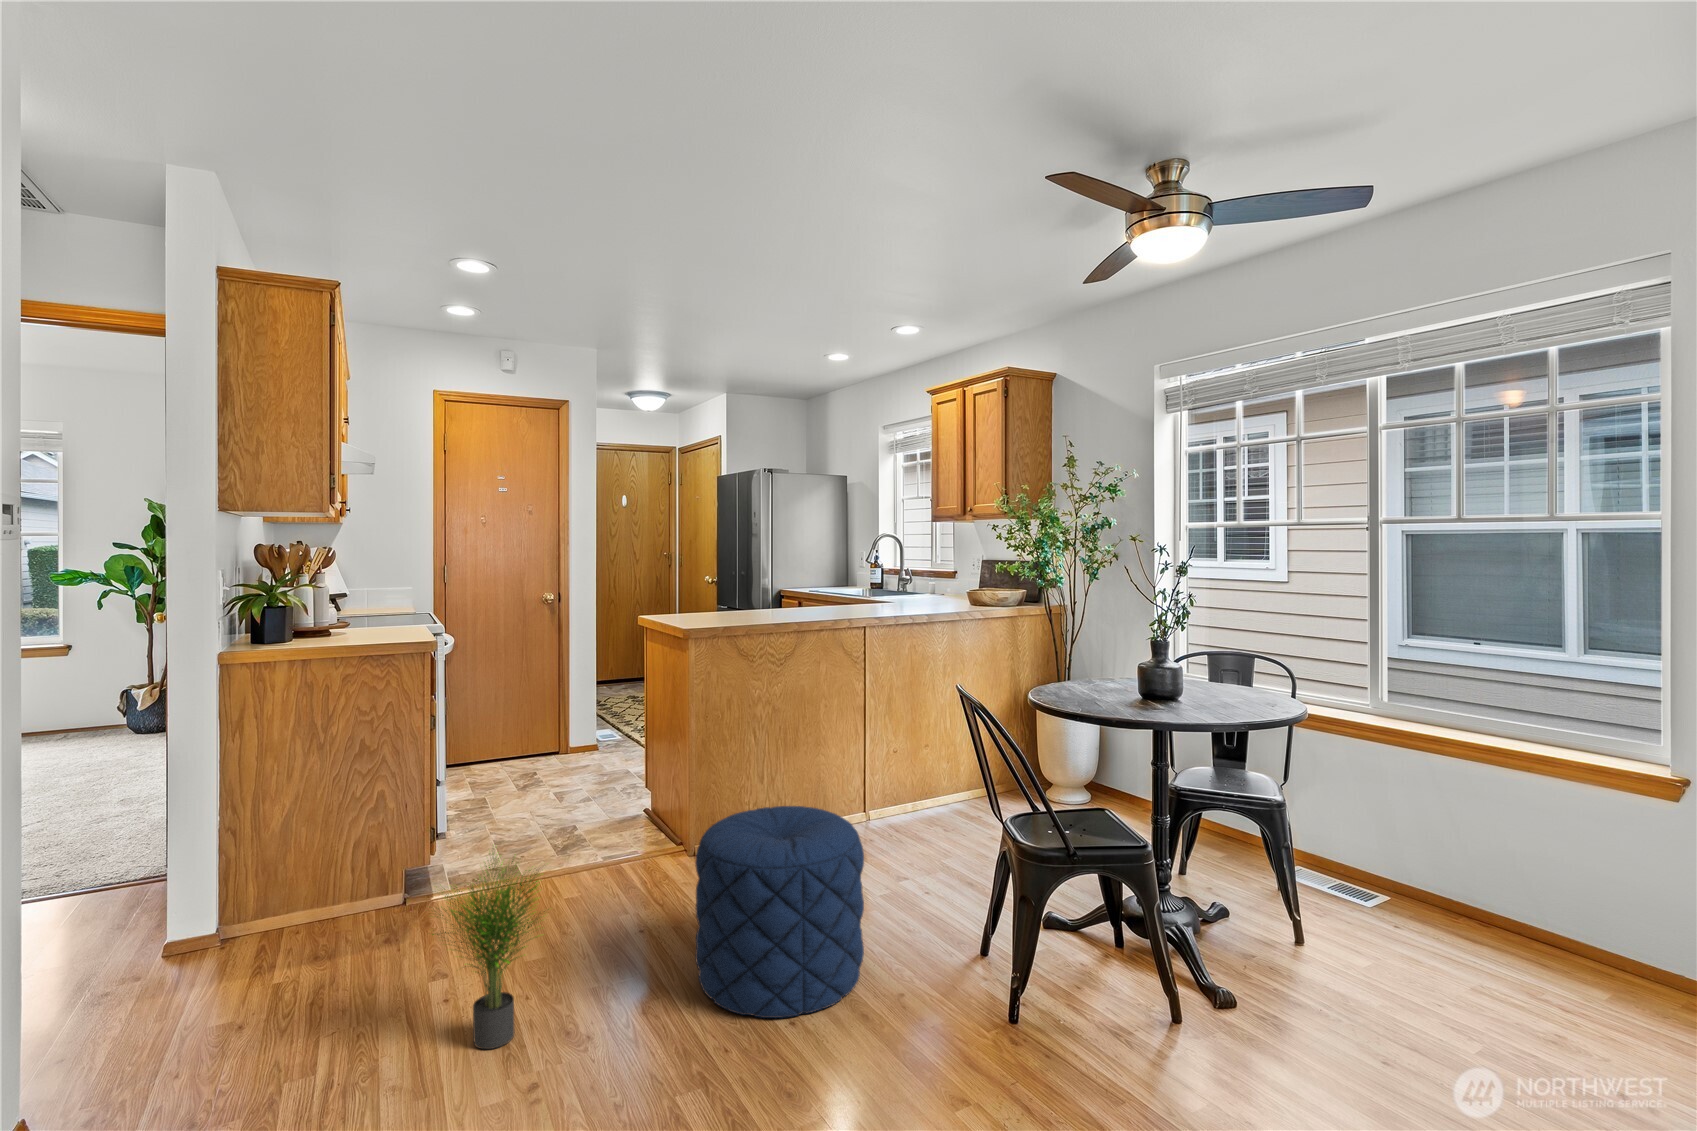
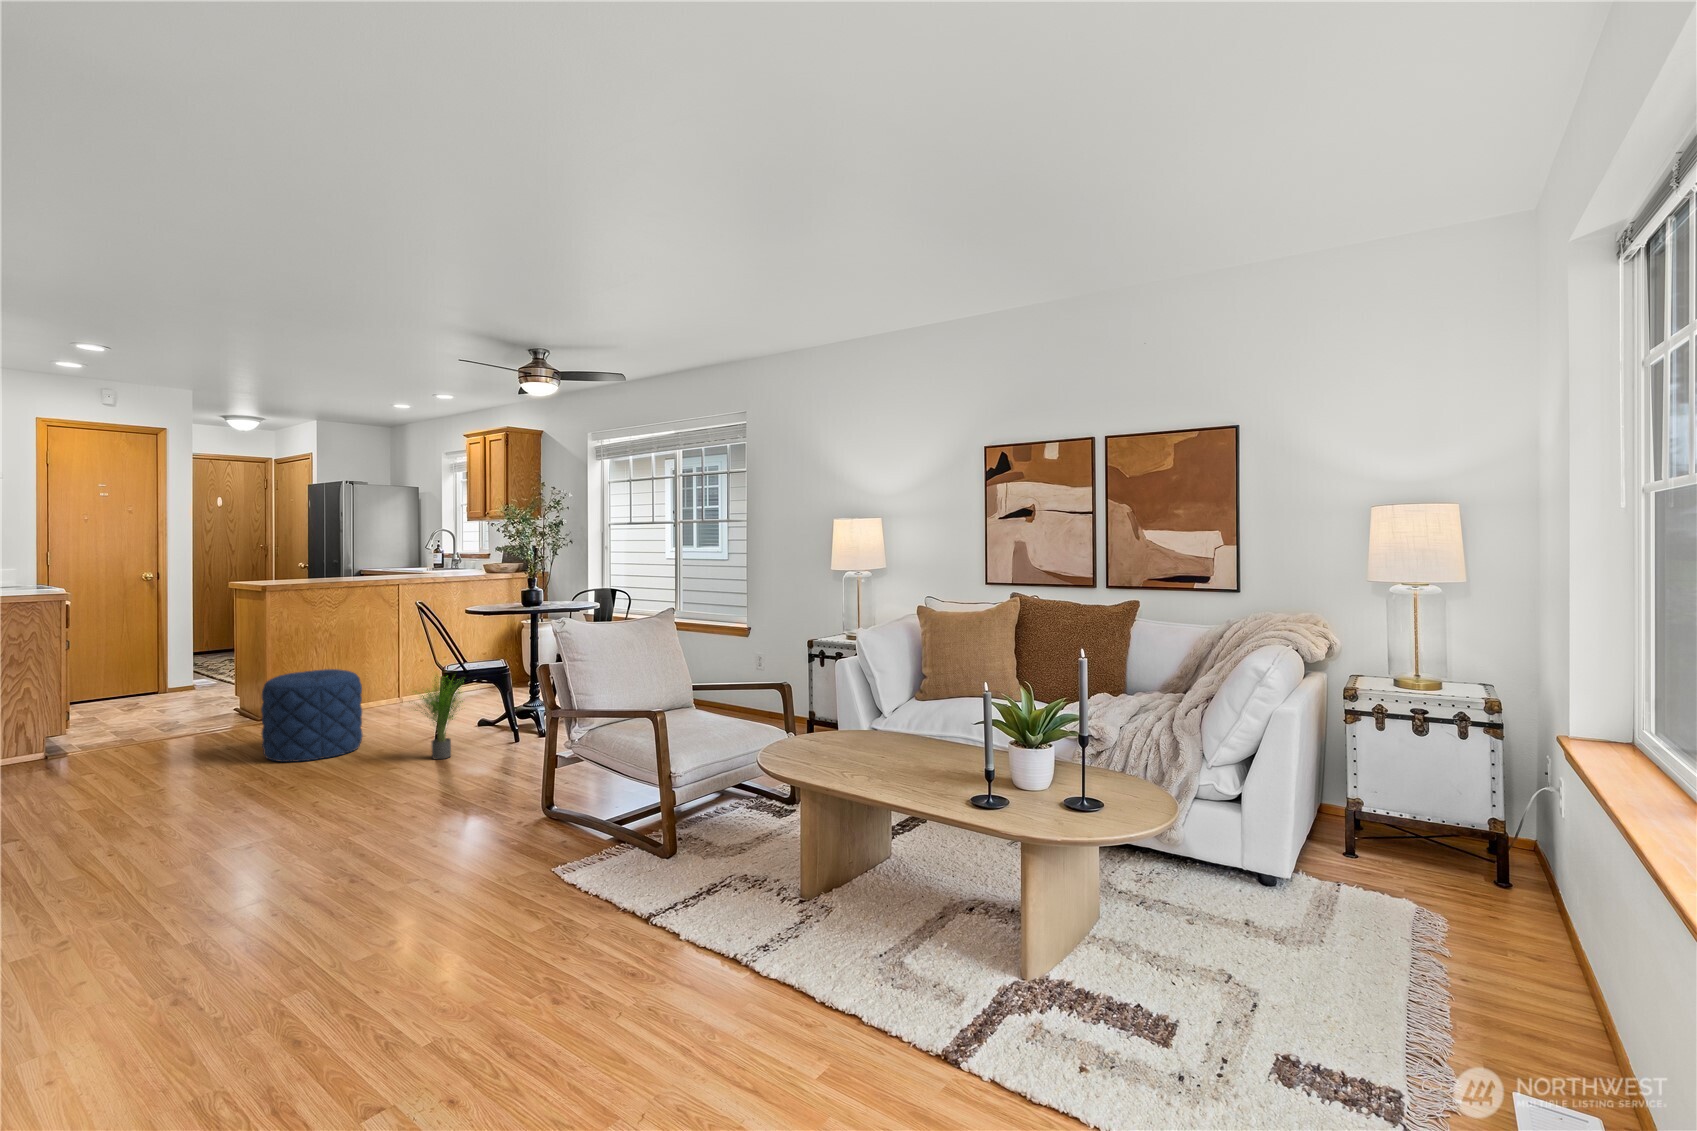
potted plant: present [432,853,549,1049] -> present [418,676,463,759]

